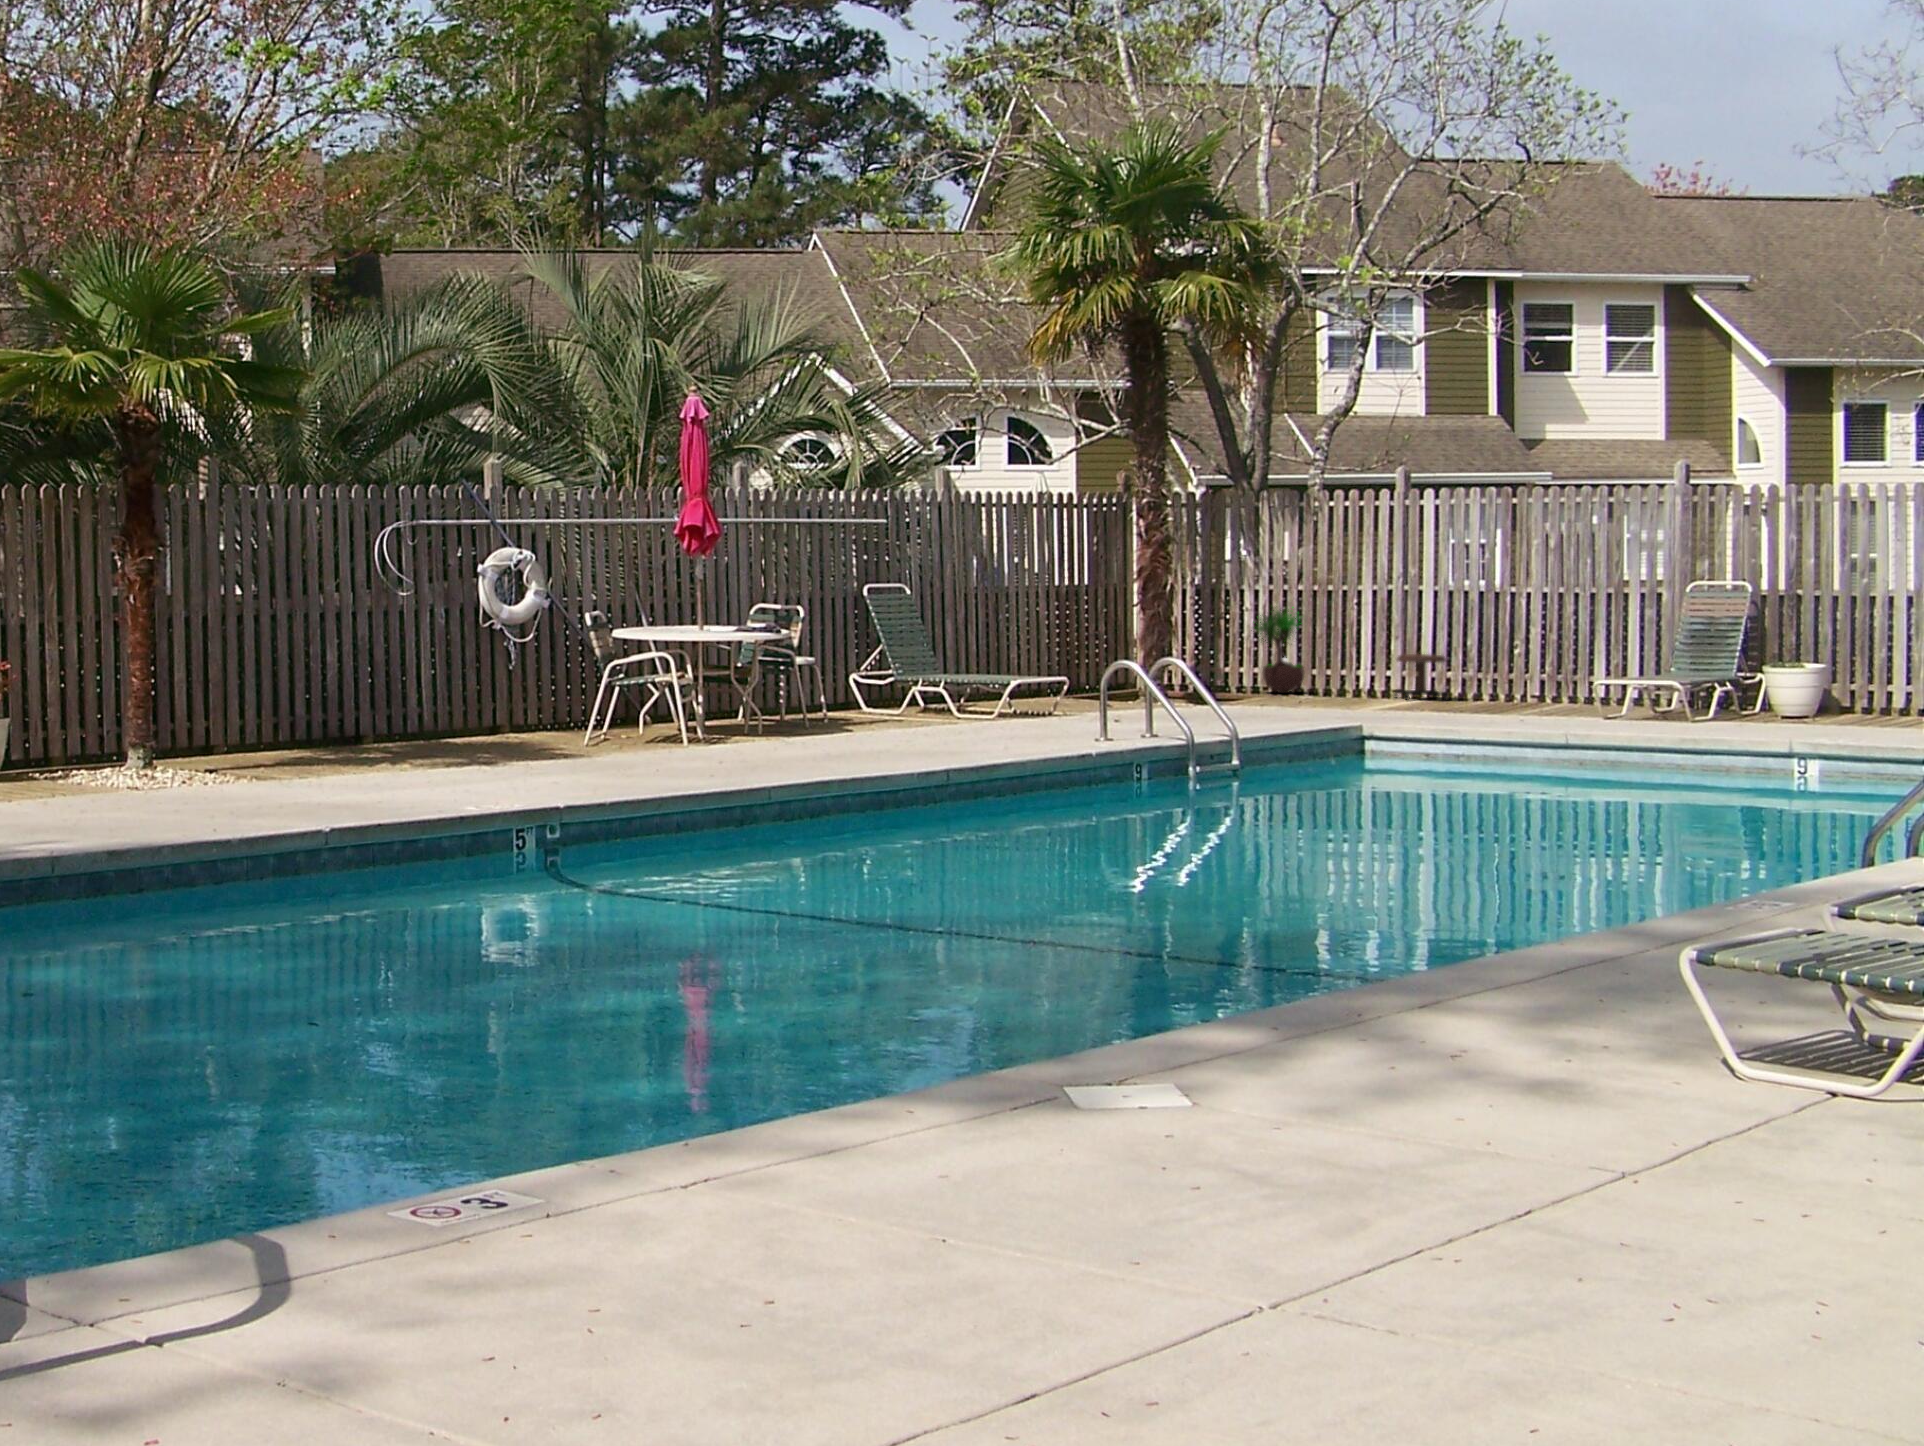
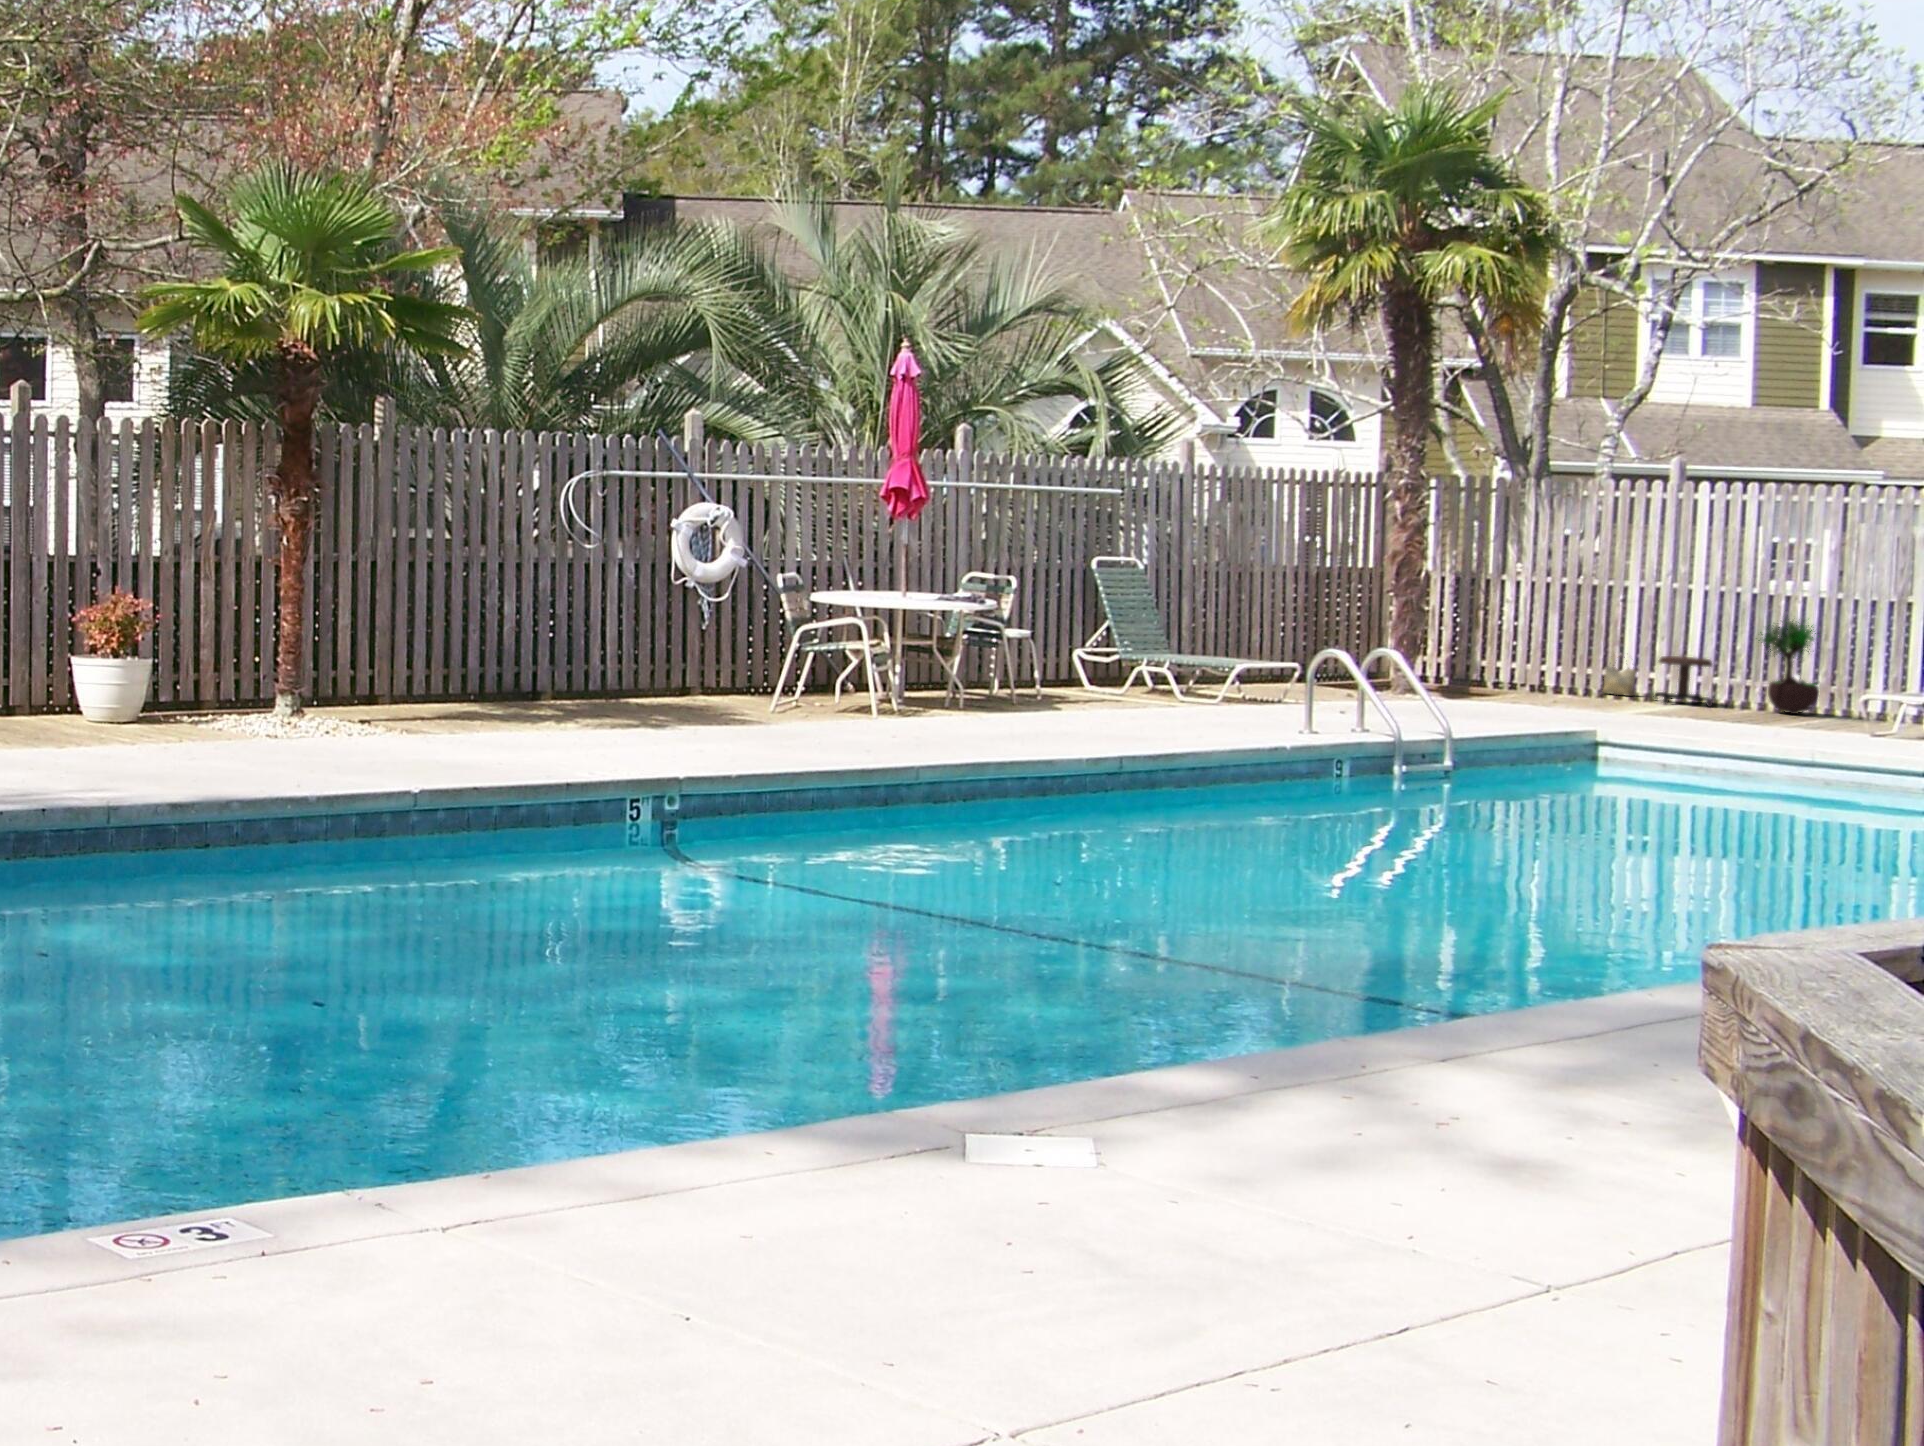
potted tree: present [1251,607,1304,693] -> present [1758,619,1819,714]
woven basket: none [1345,654,1376,695] -> present [1603,657,1637,696]

